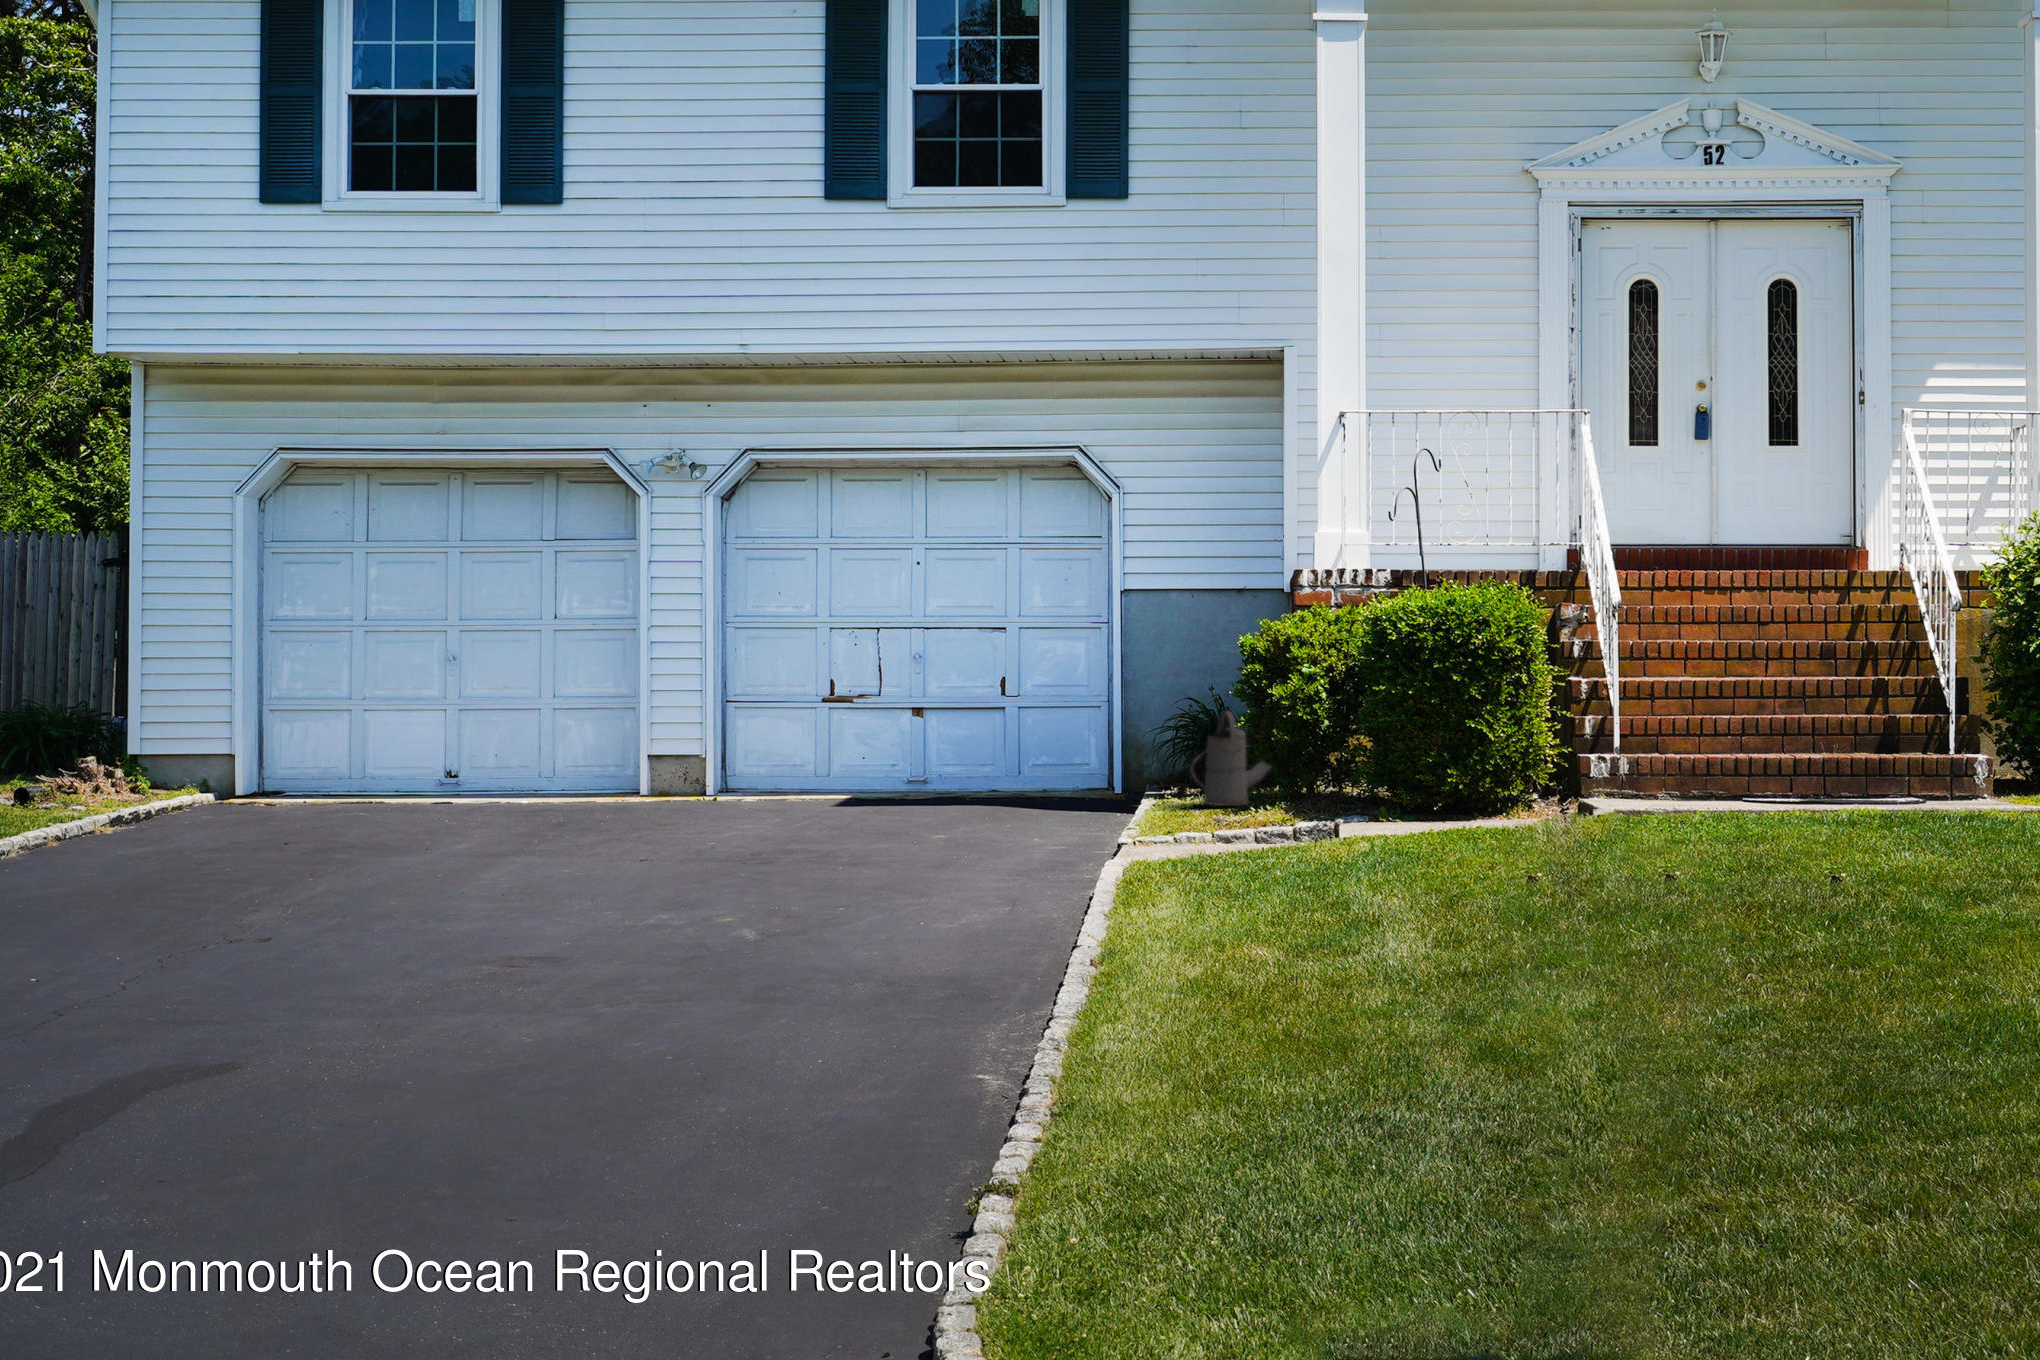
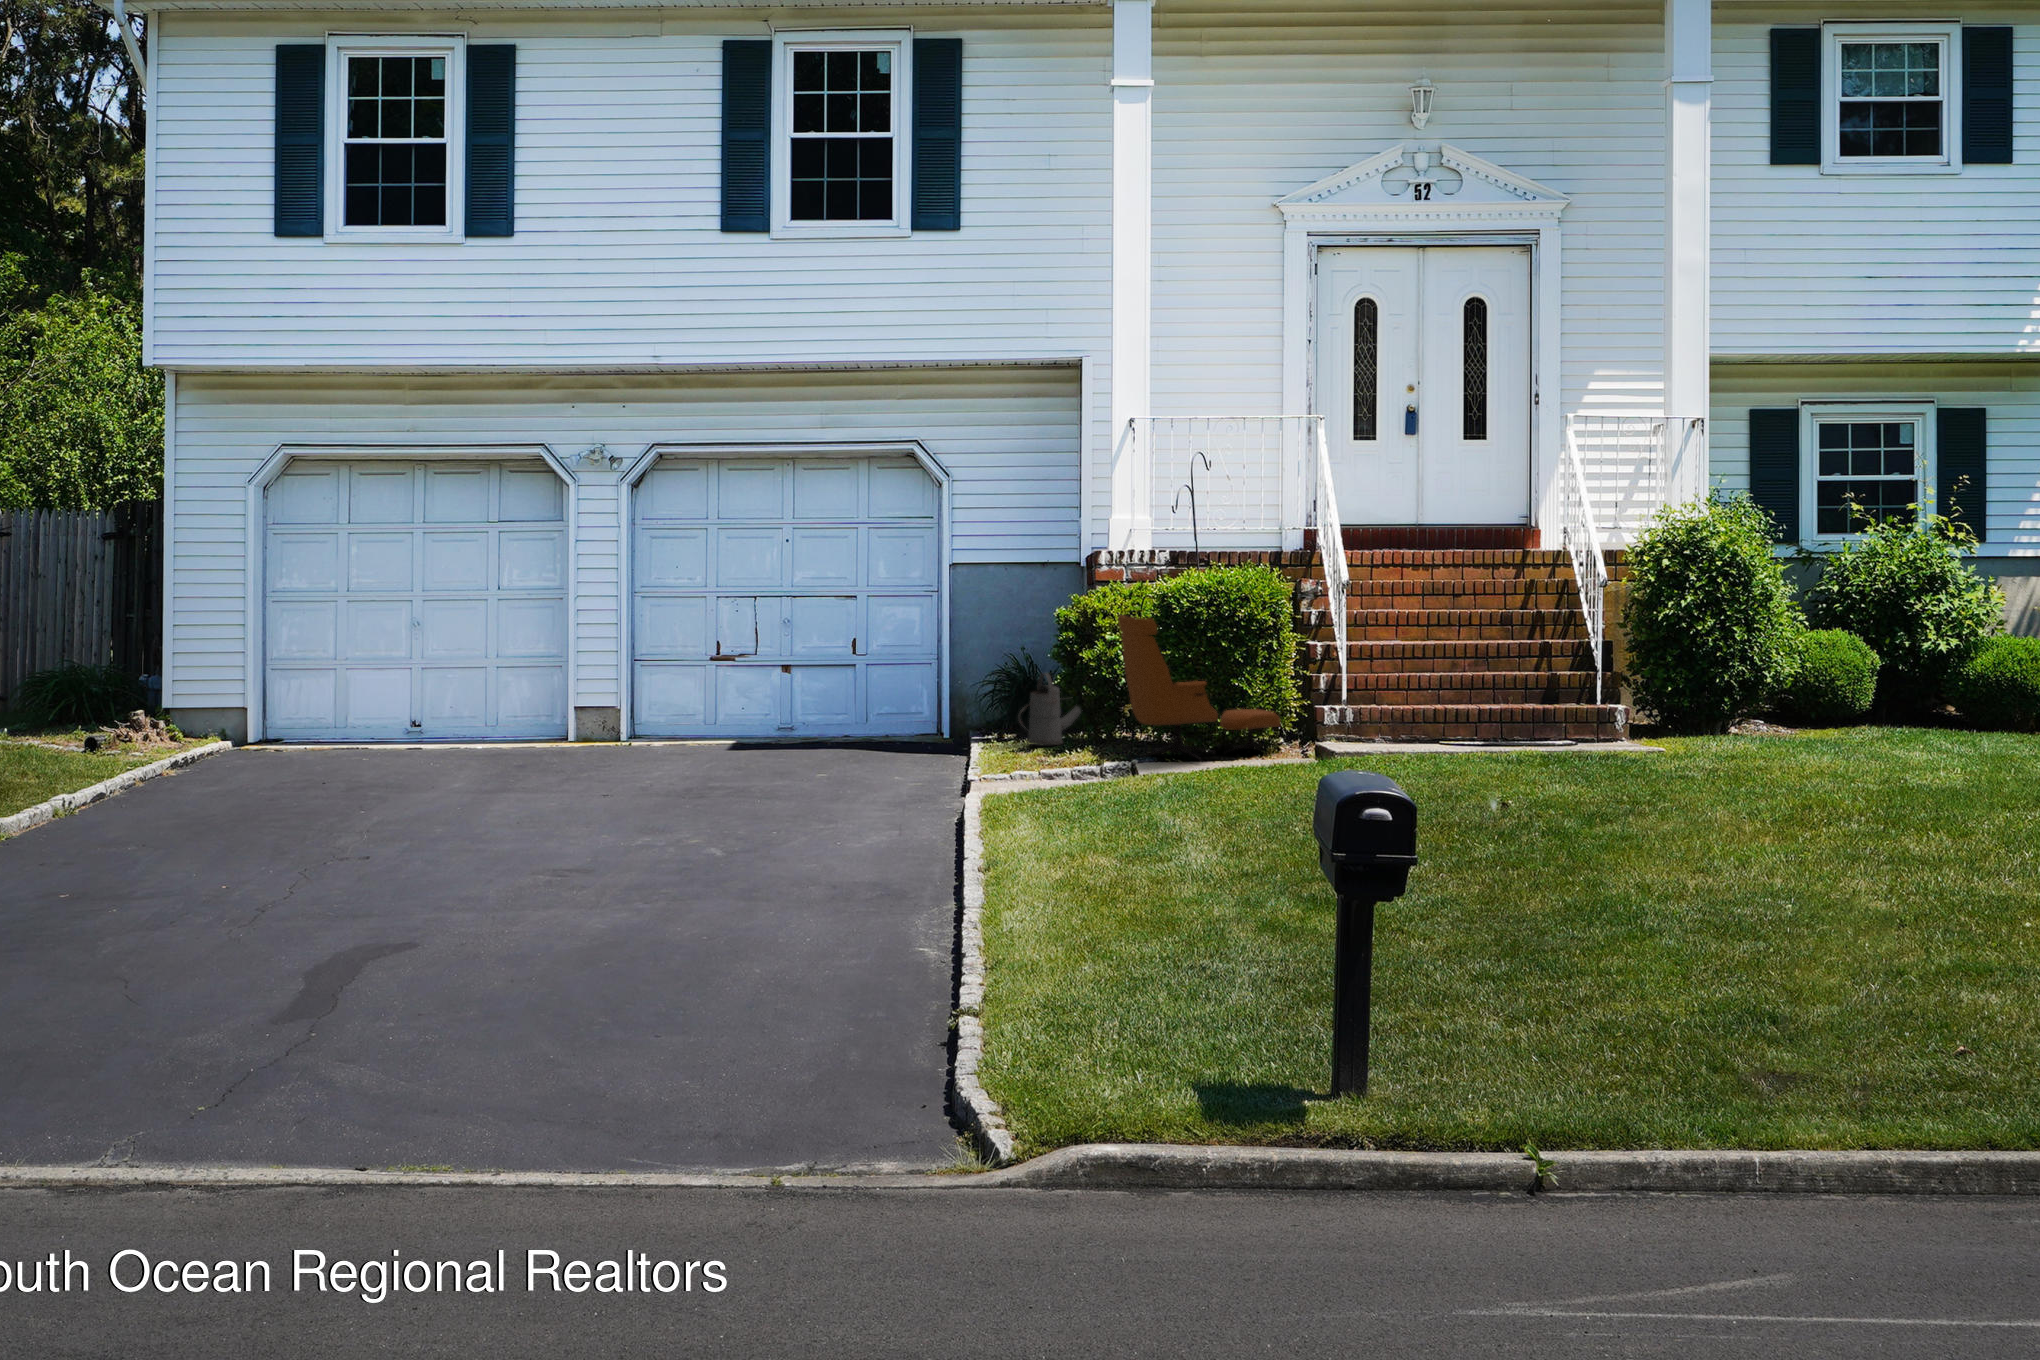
lounge chair: none [1314,627,1531,824] -> present [1118,615,1281,761]

